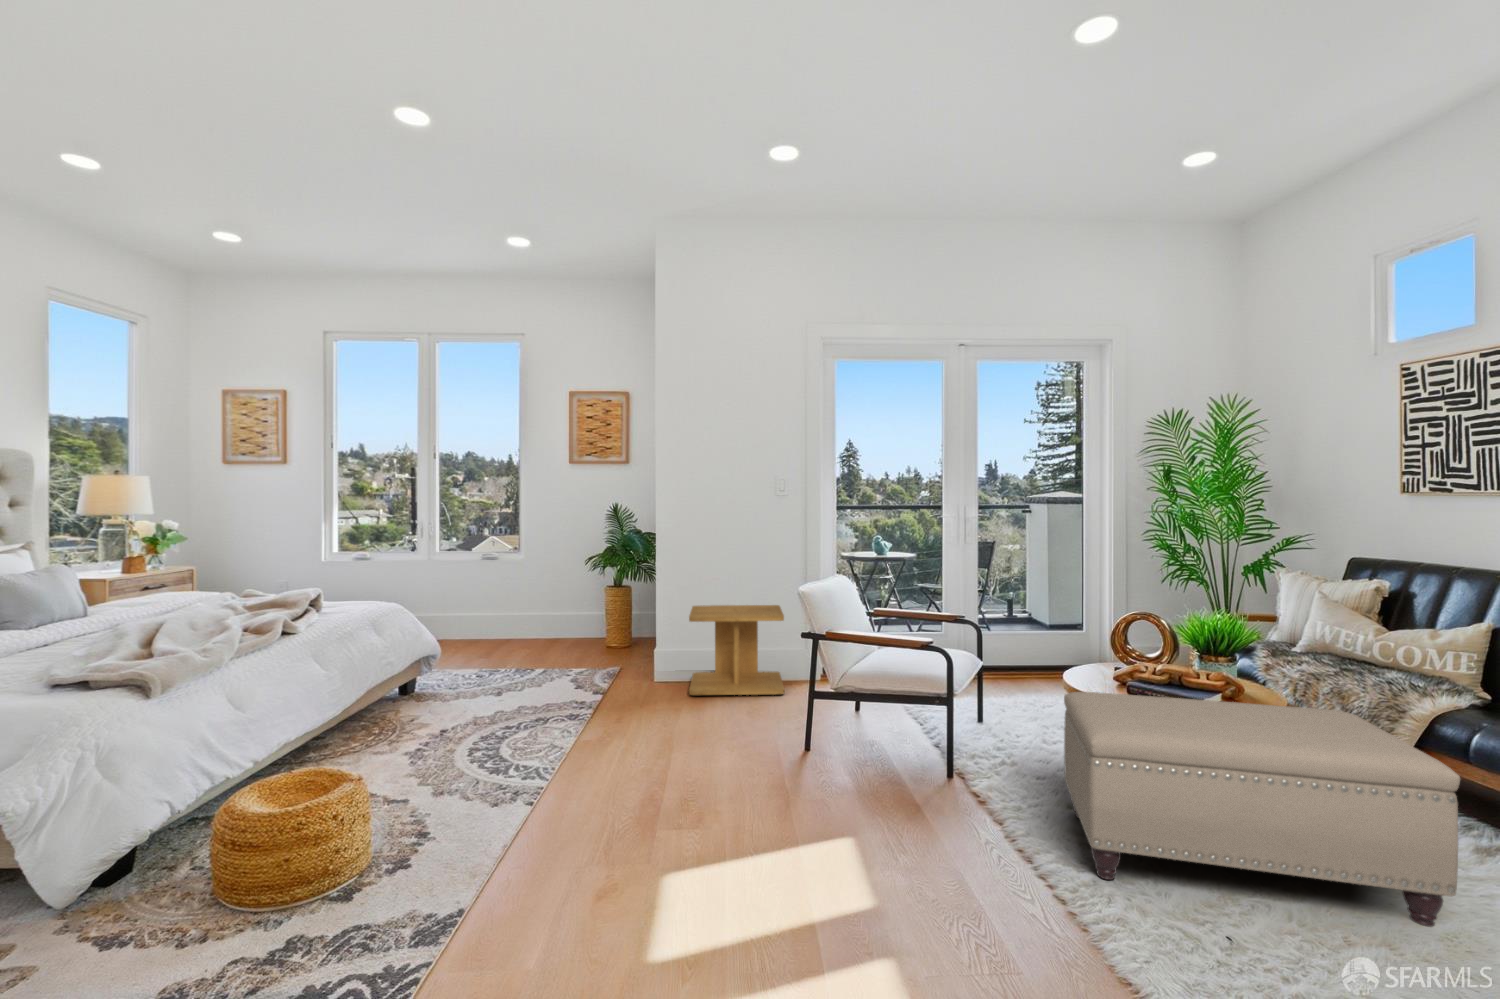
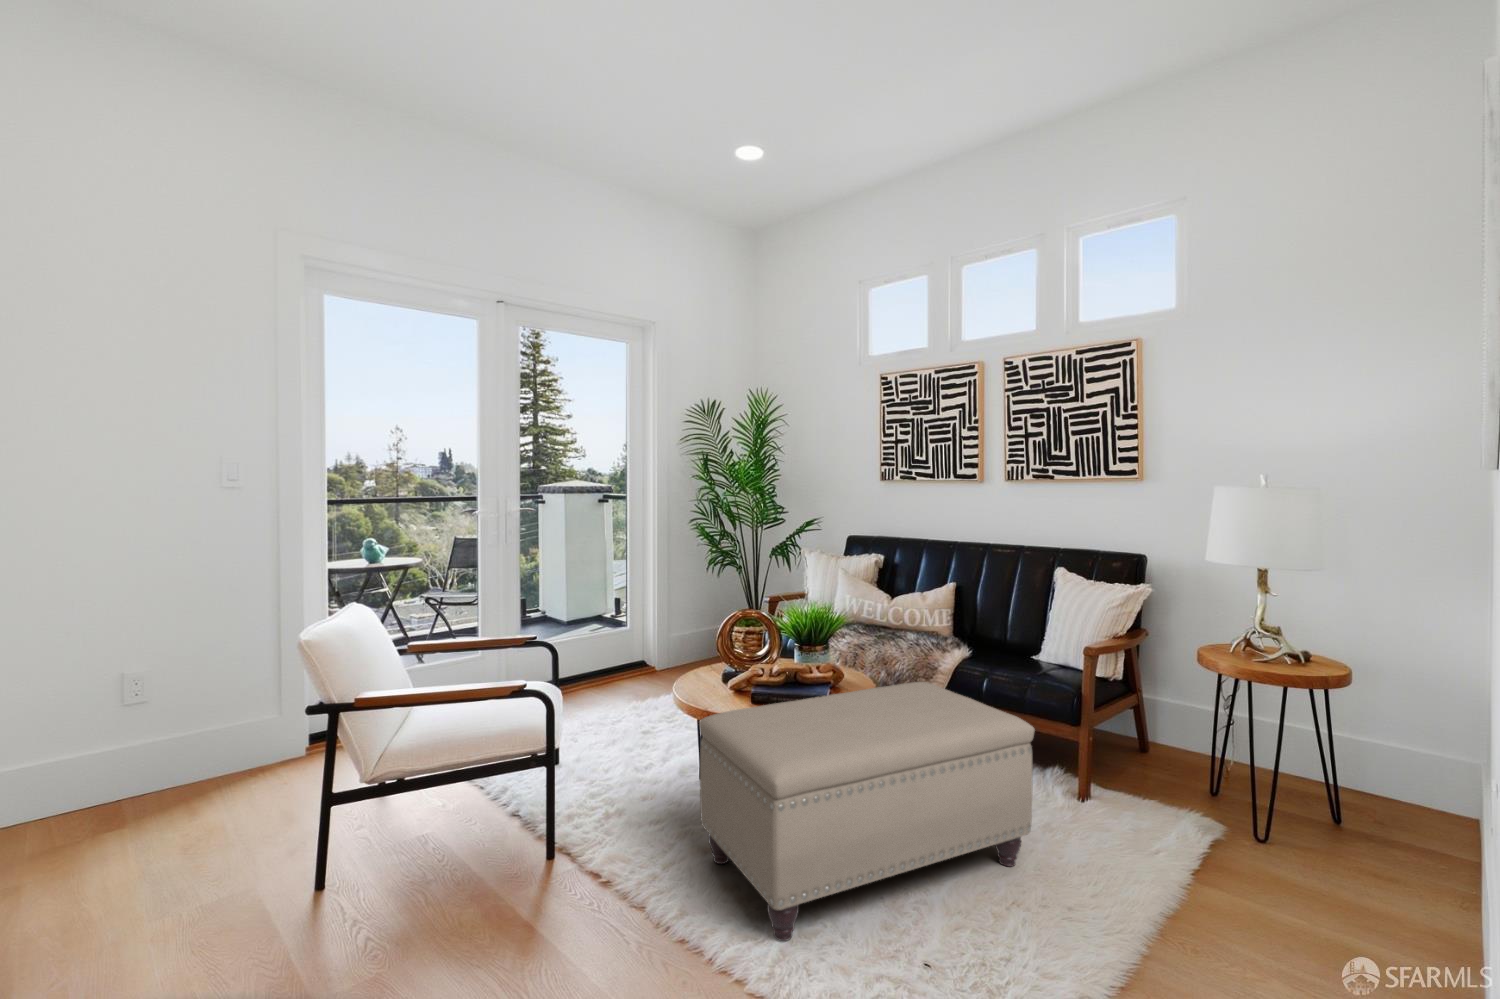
side table: present [689,605,784,695] -> none [29,655,249,852]

